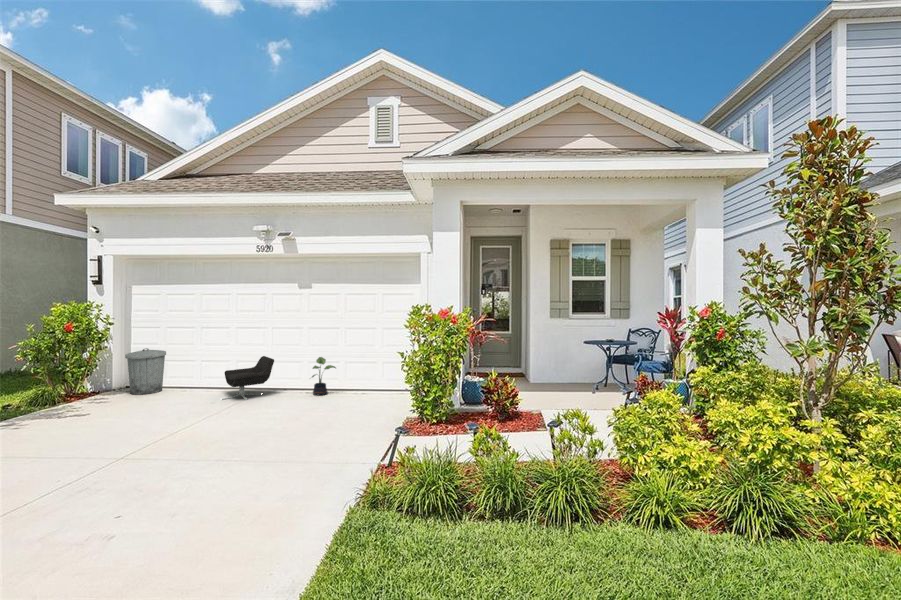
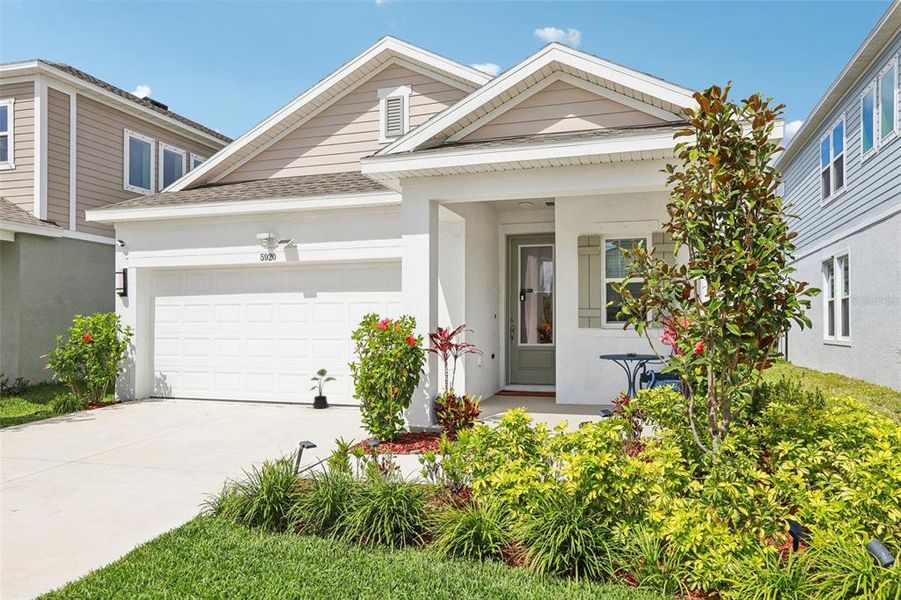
trash can: present [125,348,166,395] -> none [145,359,182,404]
lounge chair: present [224,356,274,400] -> none [225,367,276,410]

